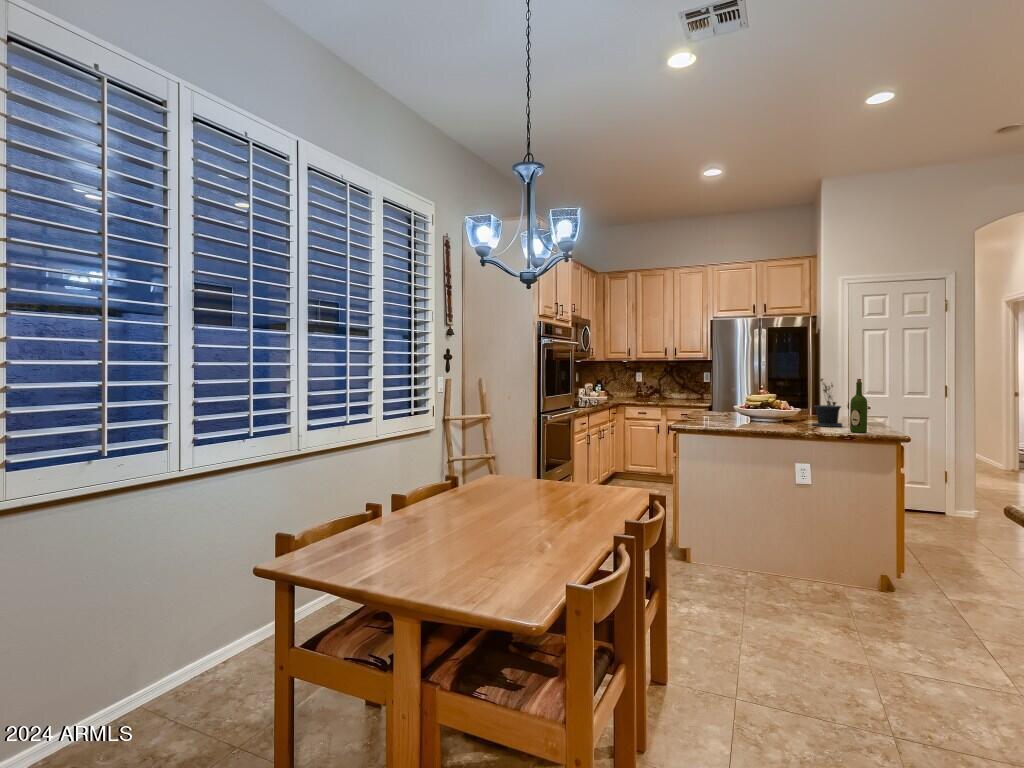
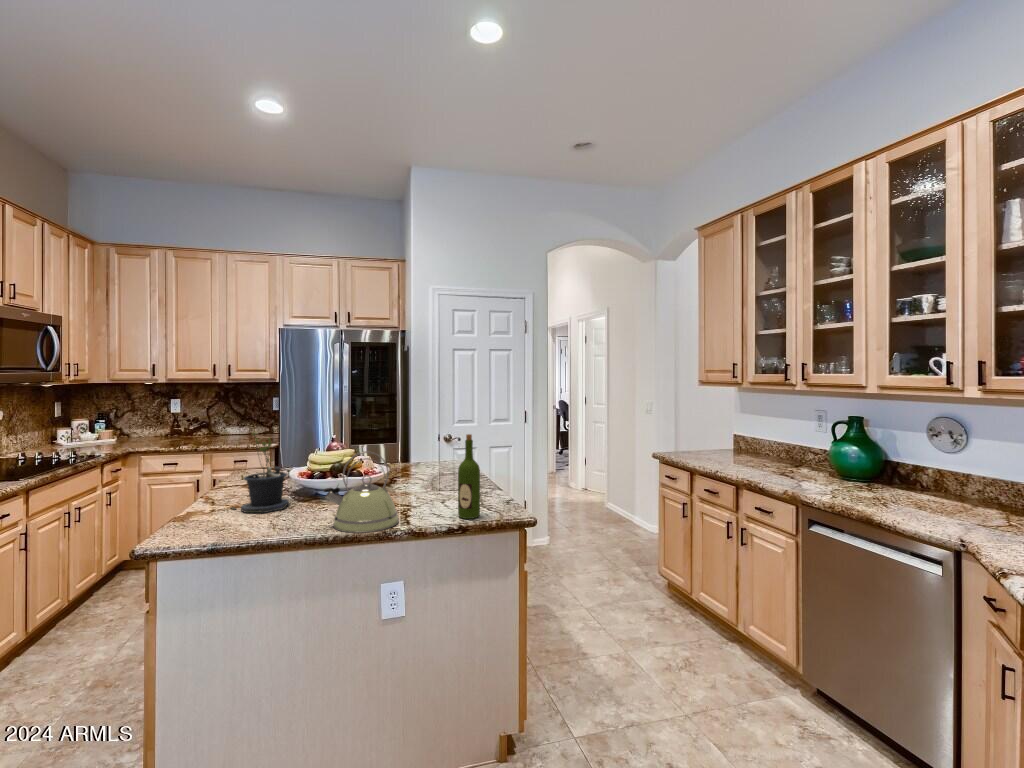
potted plant: present [805,378,842,427] -> present [231,431,290,513]
kettle: none [761,387,807,431] -> present [323,451,399,533]

